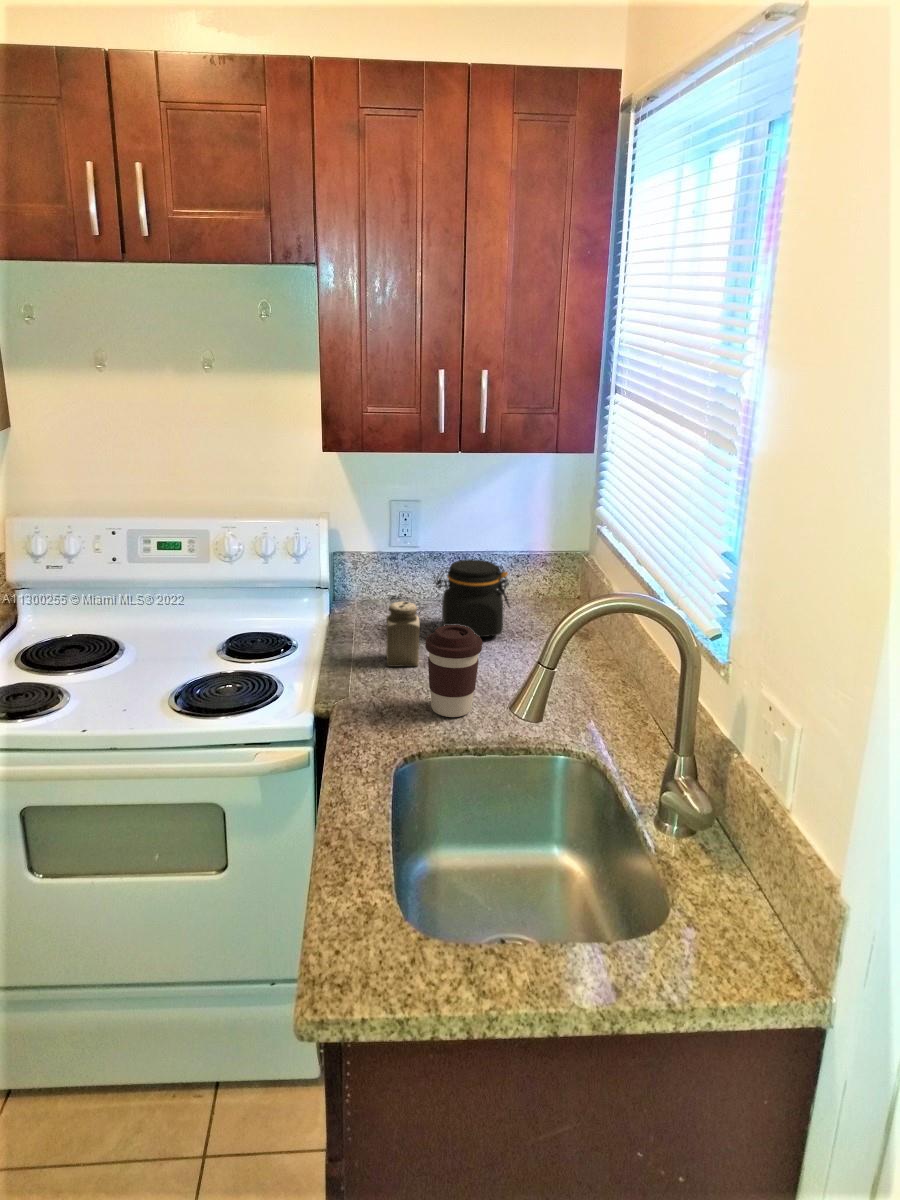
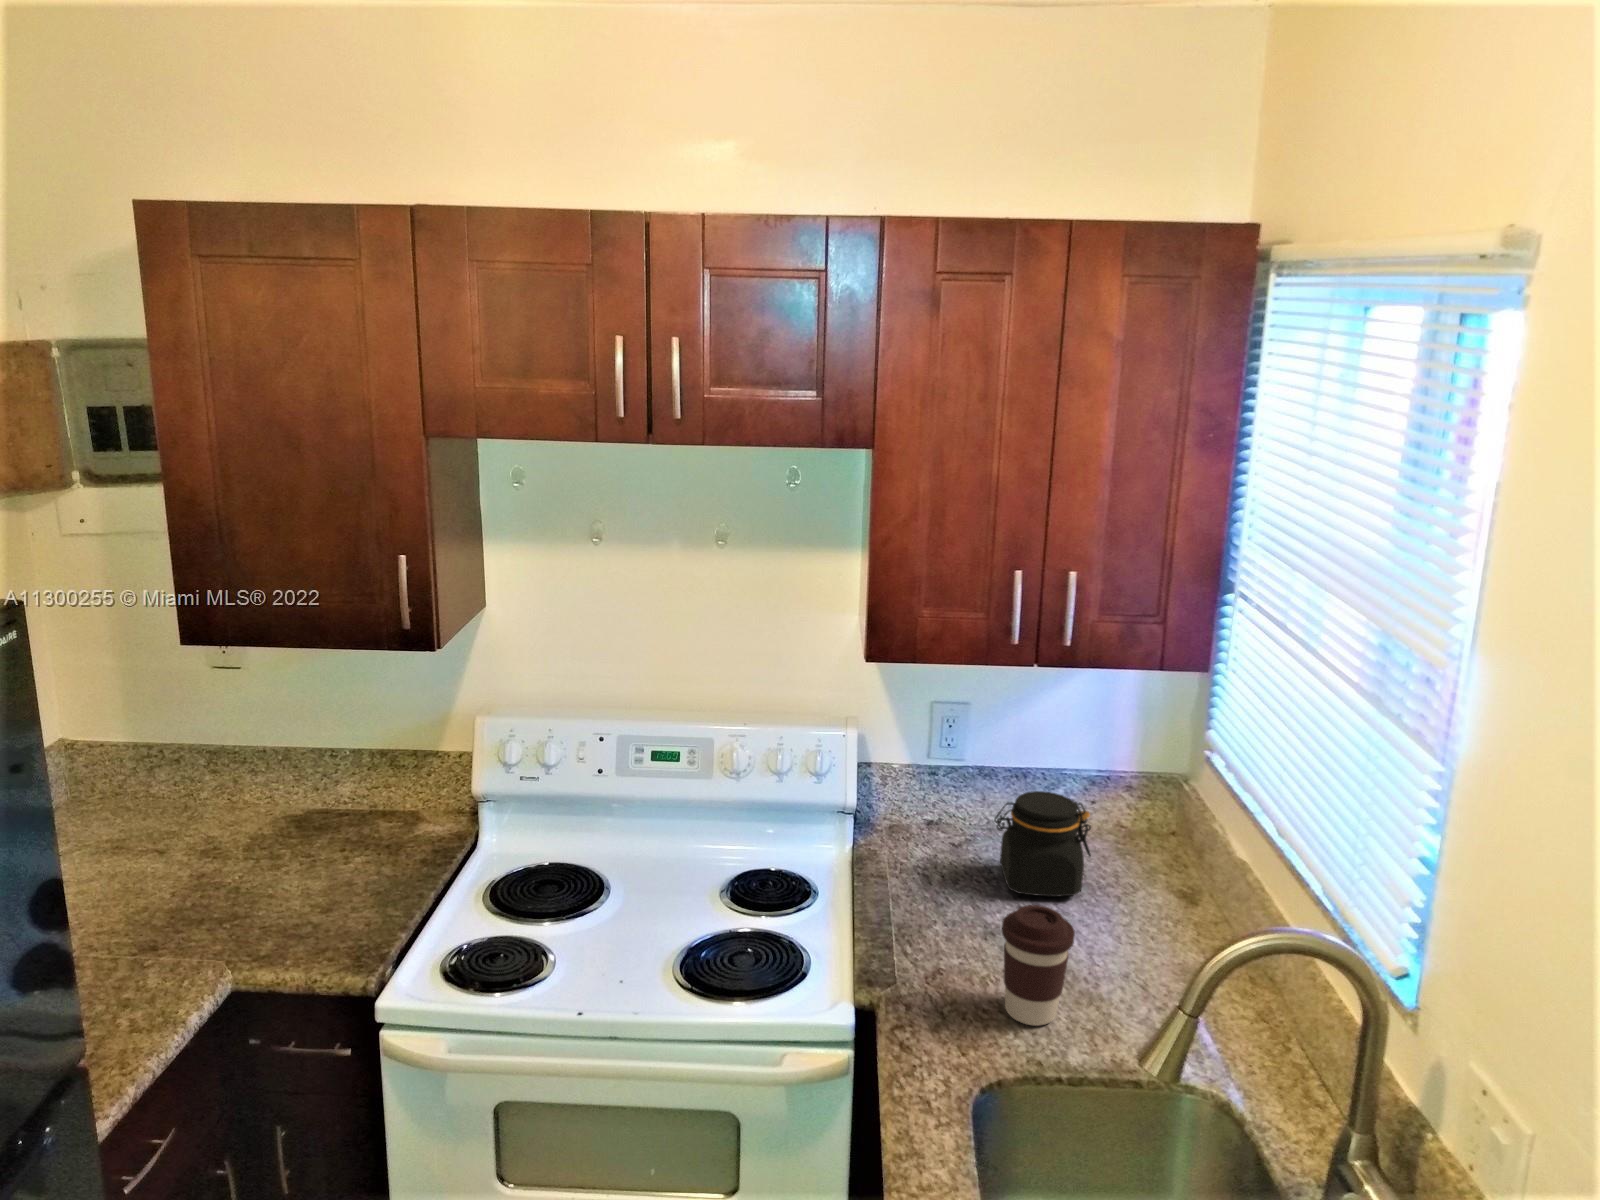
salt shaker: present [386,602,419,667] -> none [936,854,983,939]

